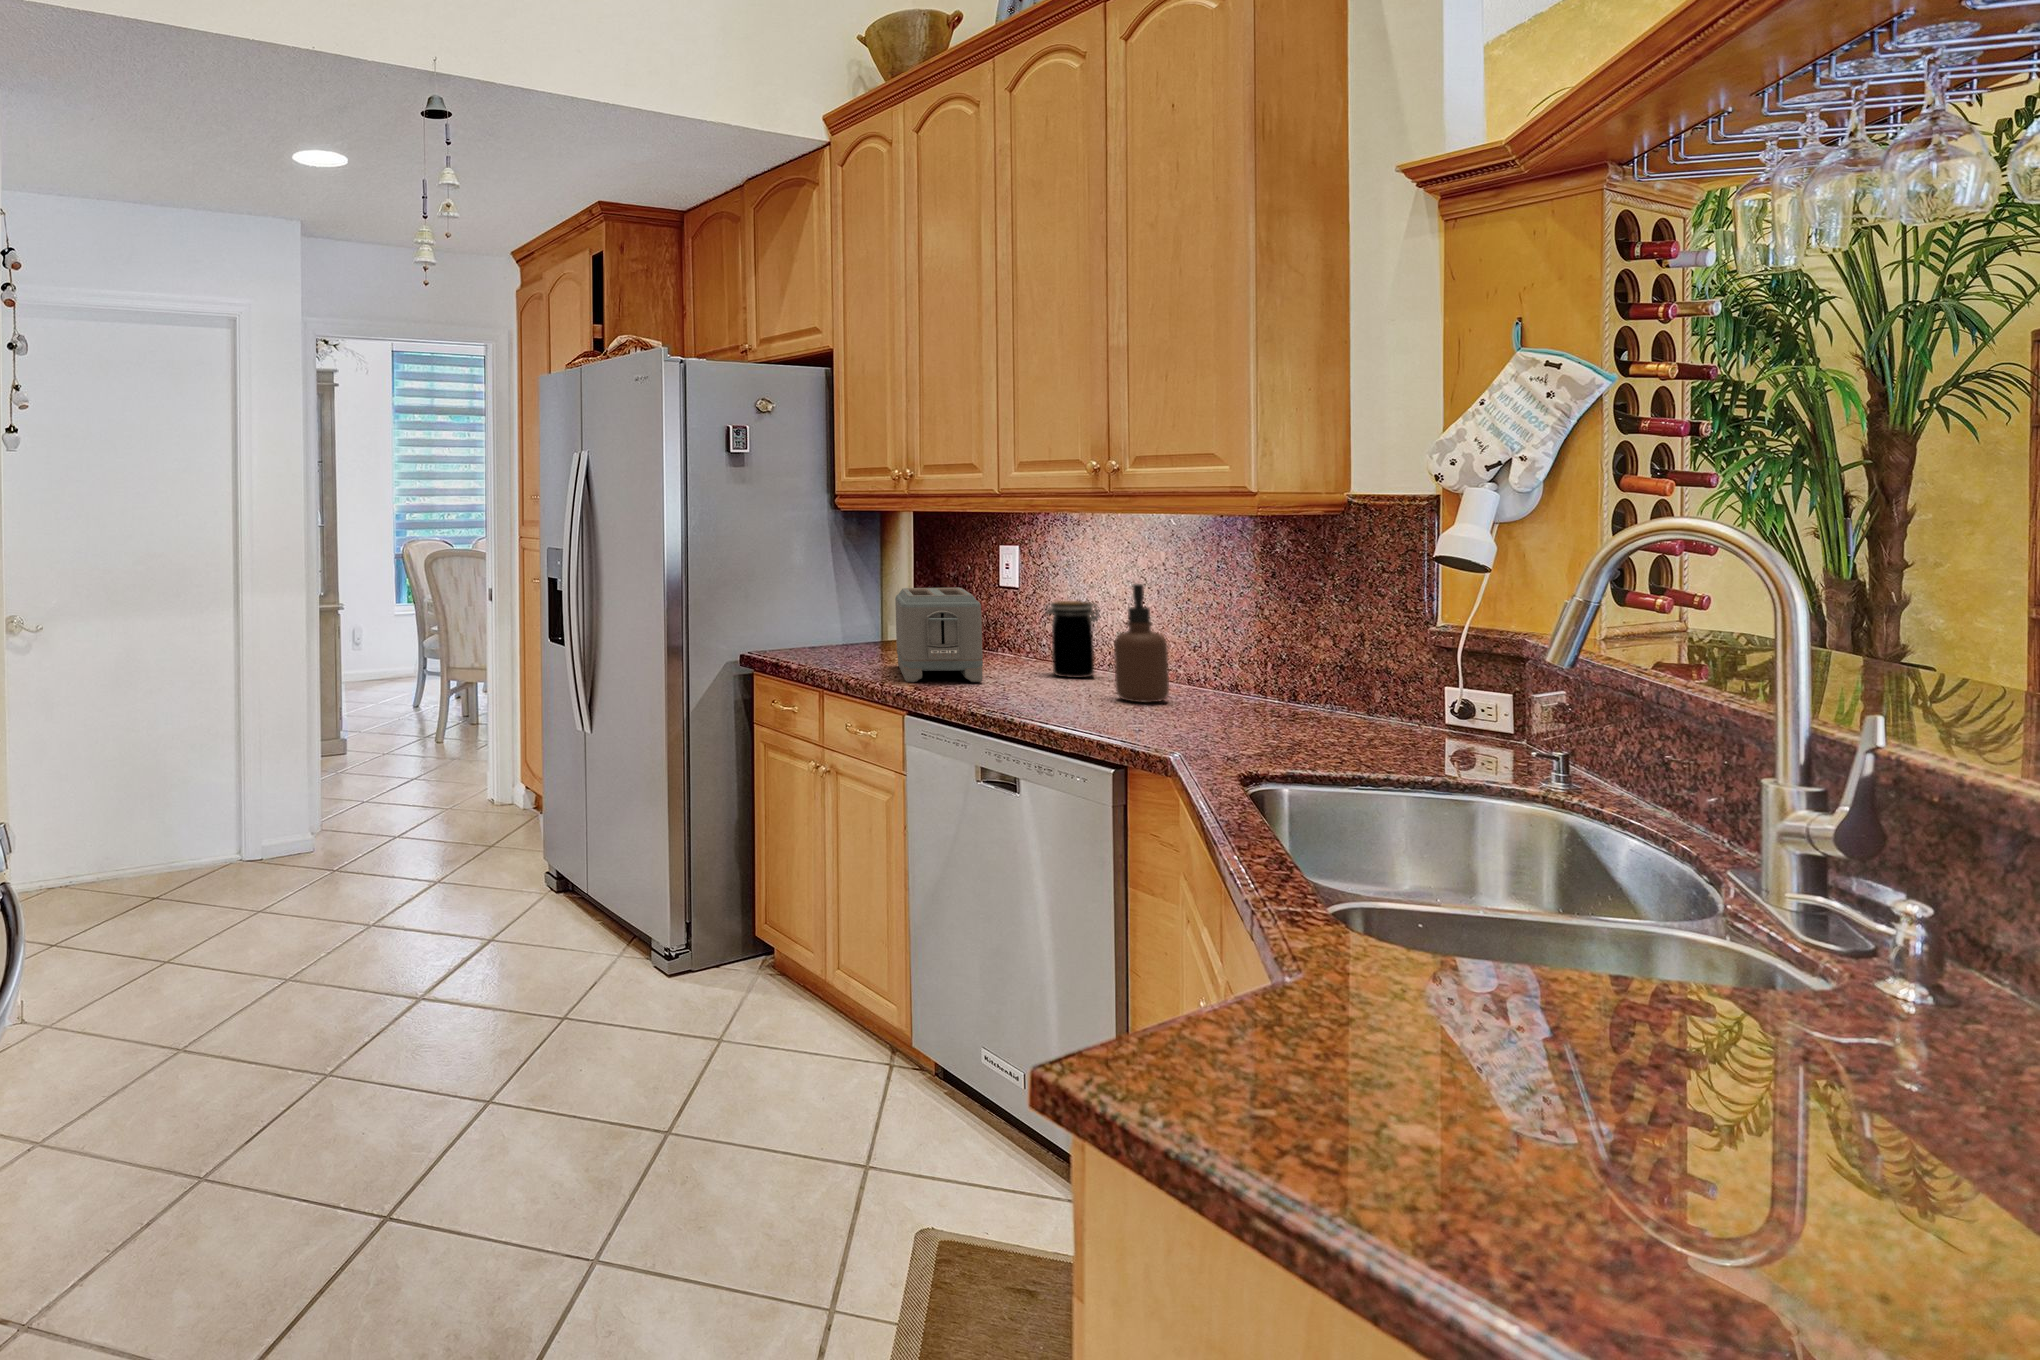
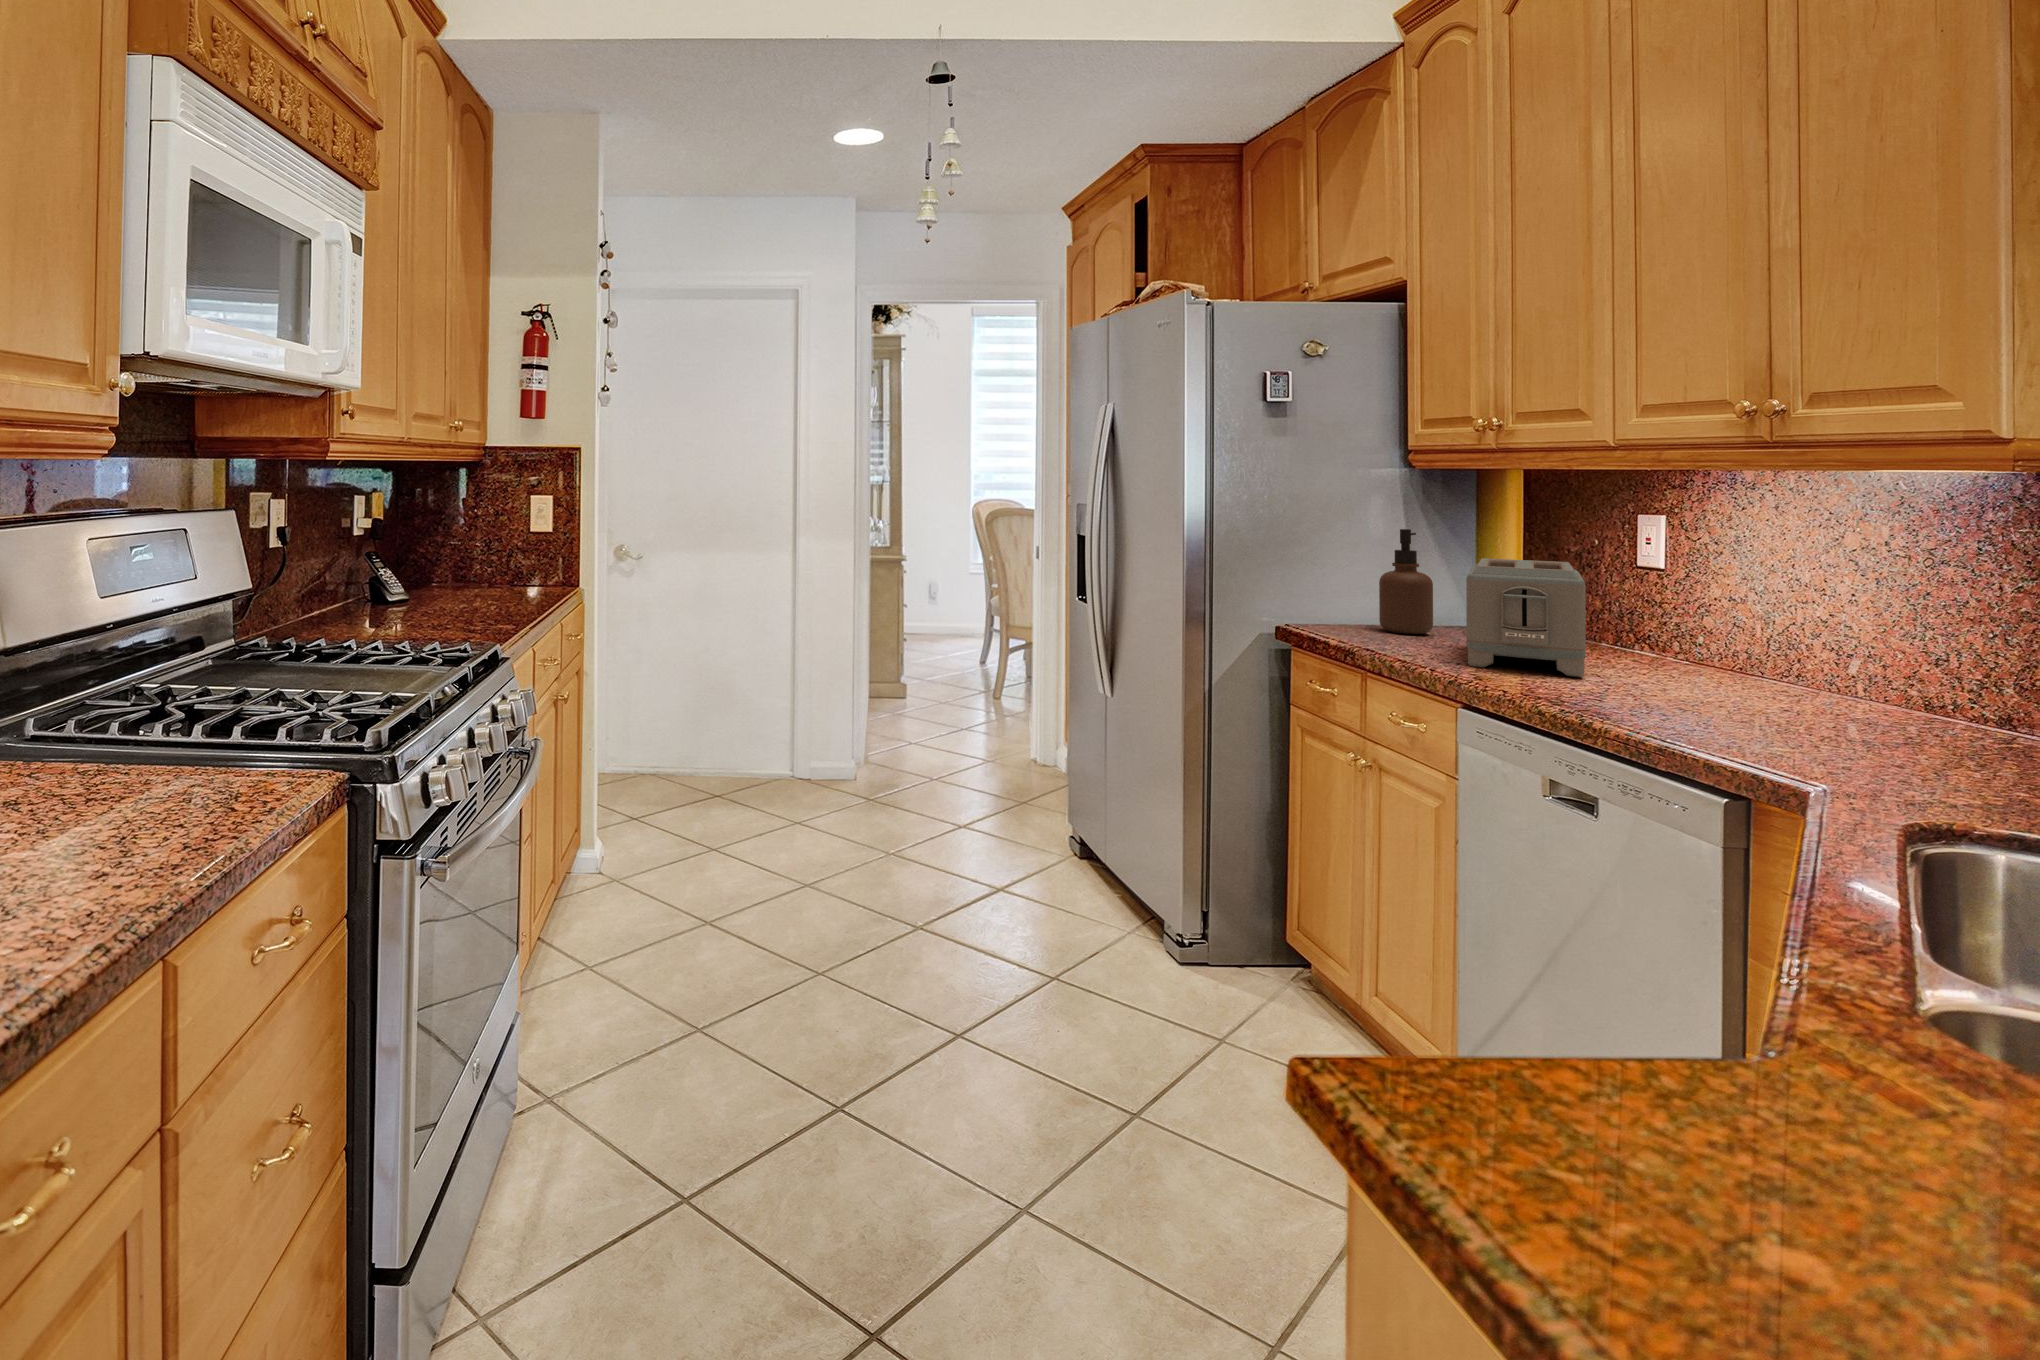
soap dispenser: present [1114,584,1169,703] -> present [1379,529,1433,634]
jar: present [1046,601,1099,678] -> none [1701,588,1793,689]

